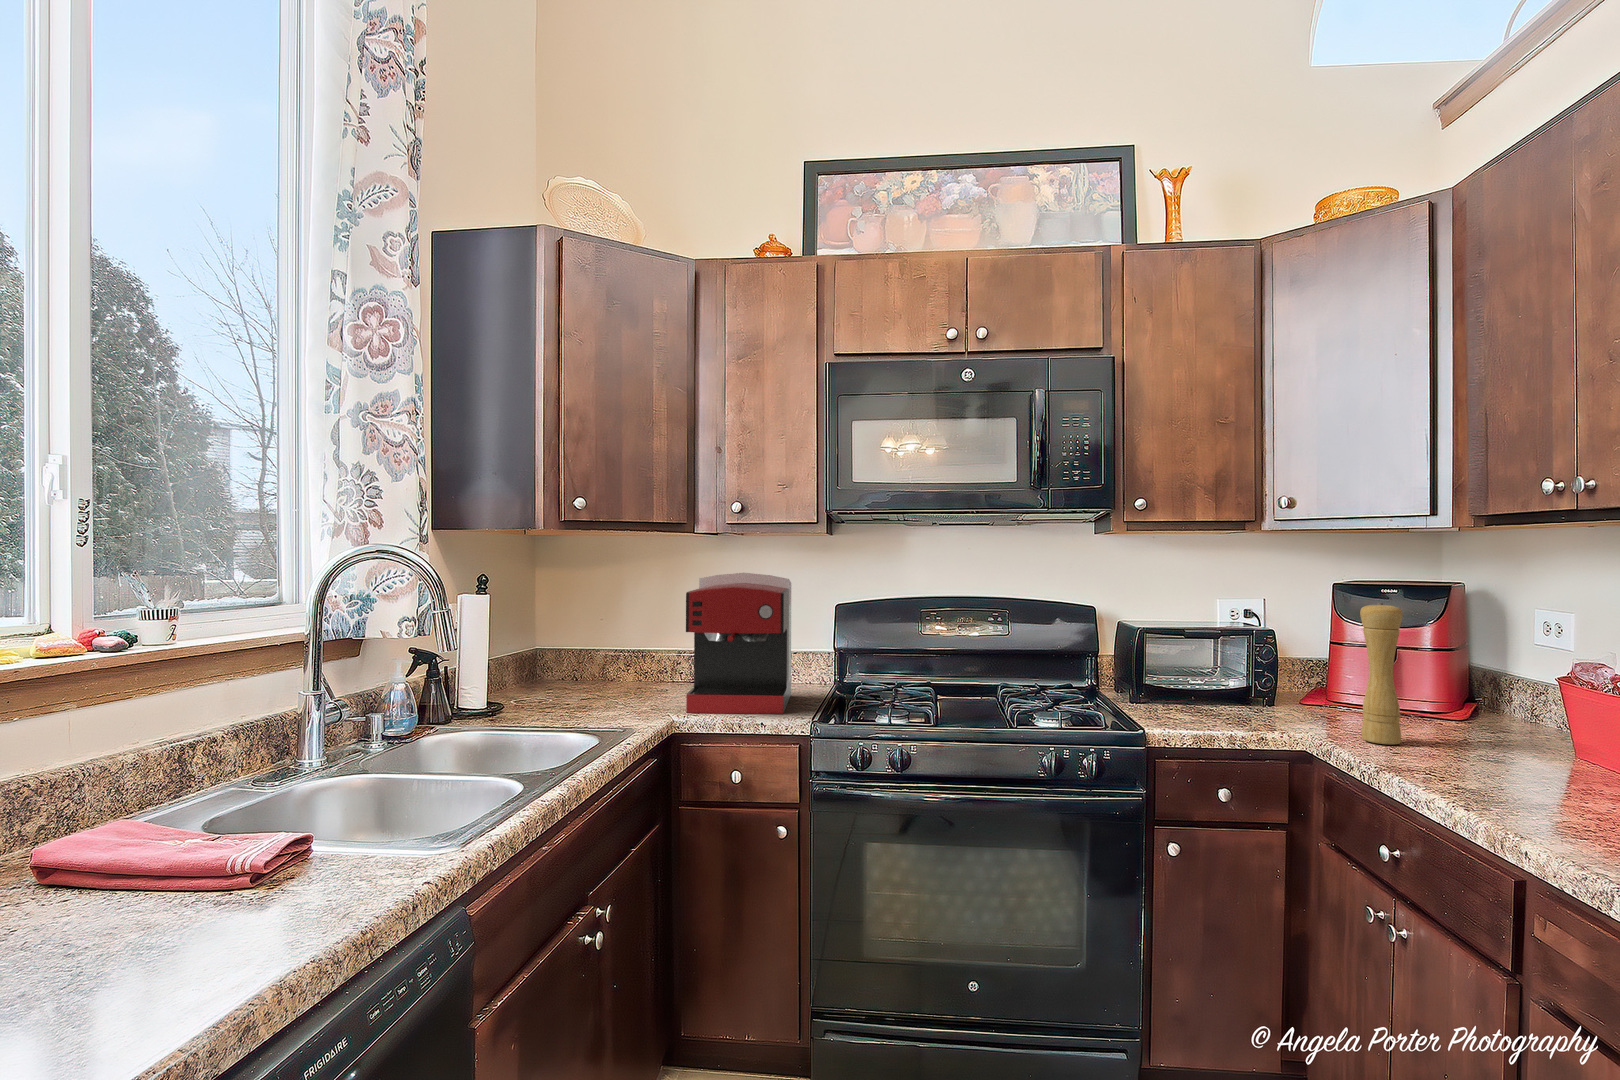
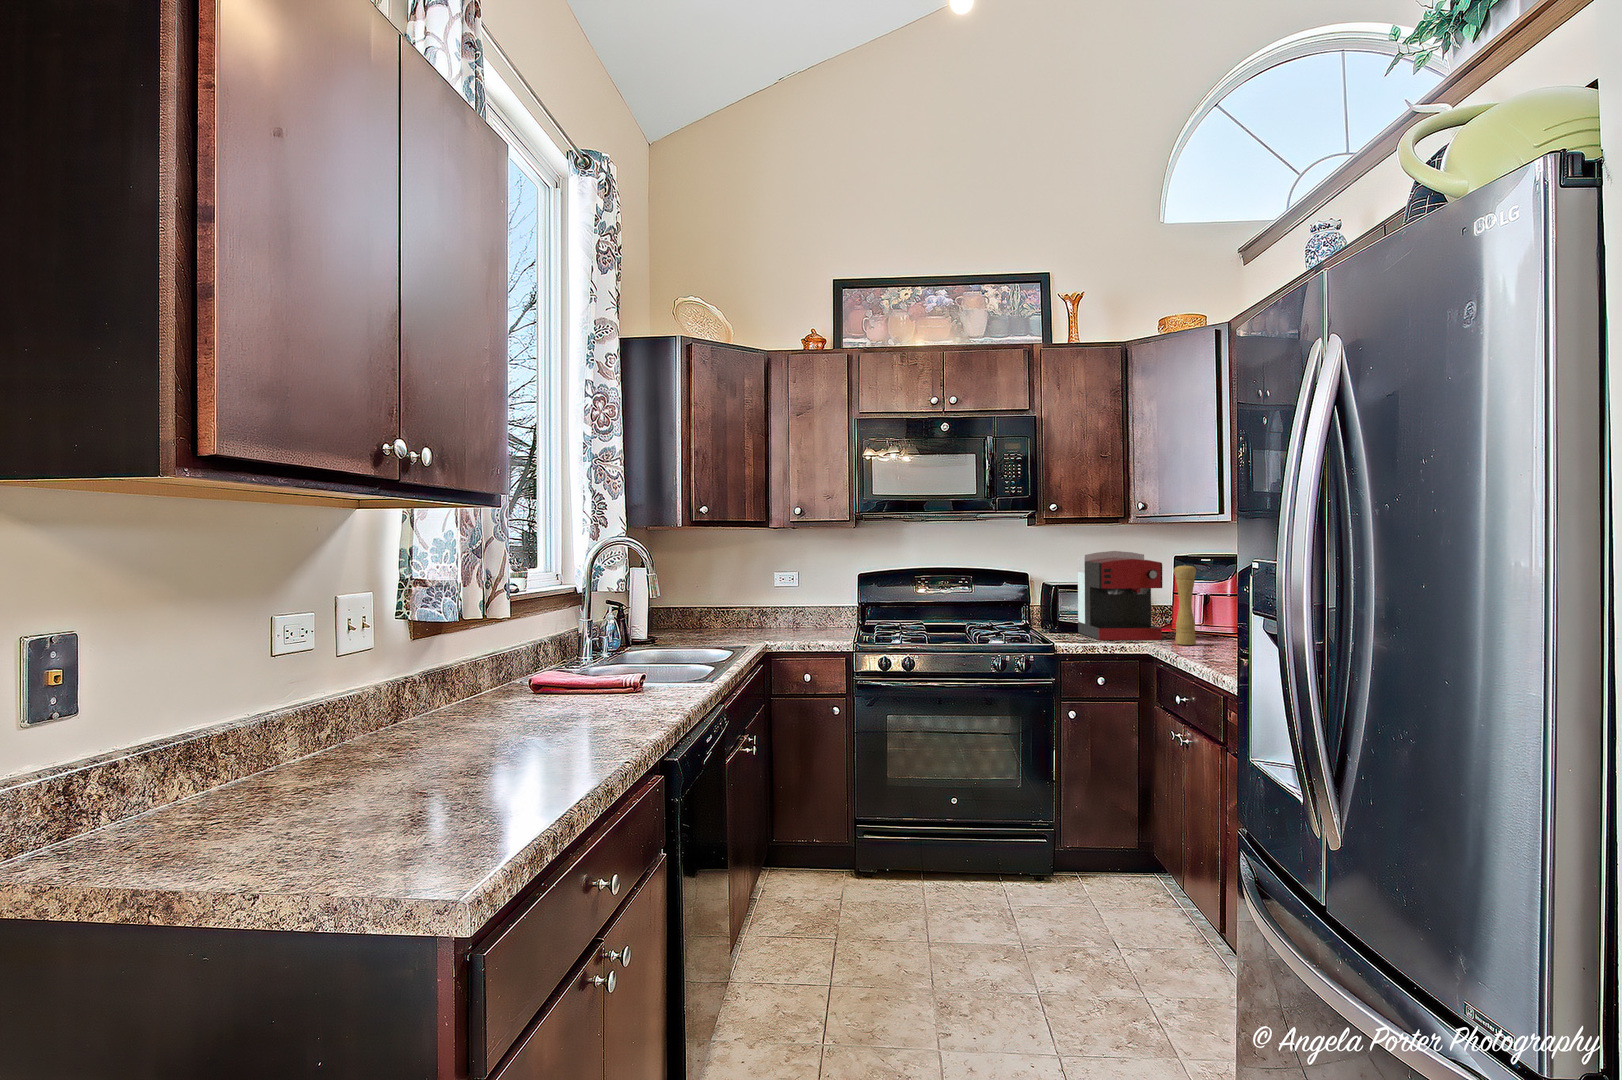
coffee maker: present [686,573,791,714] -> present [1078,551,1162,640]

